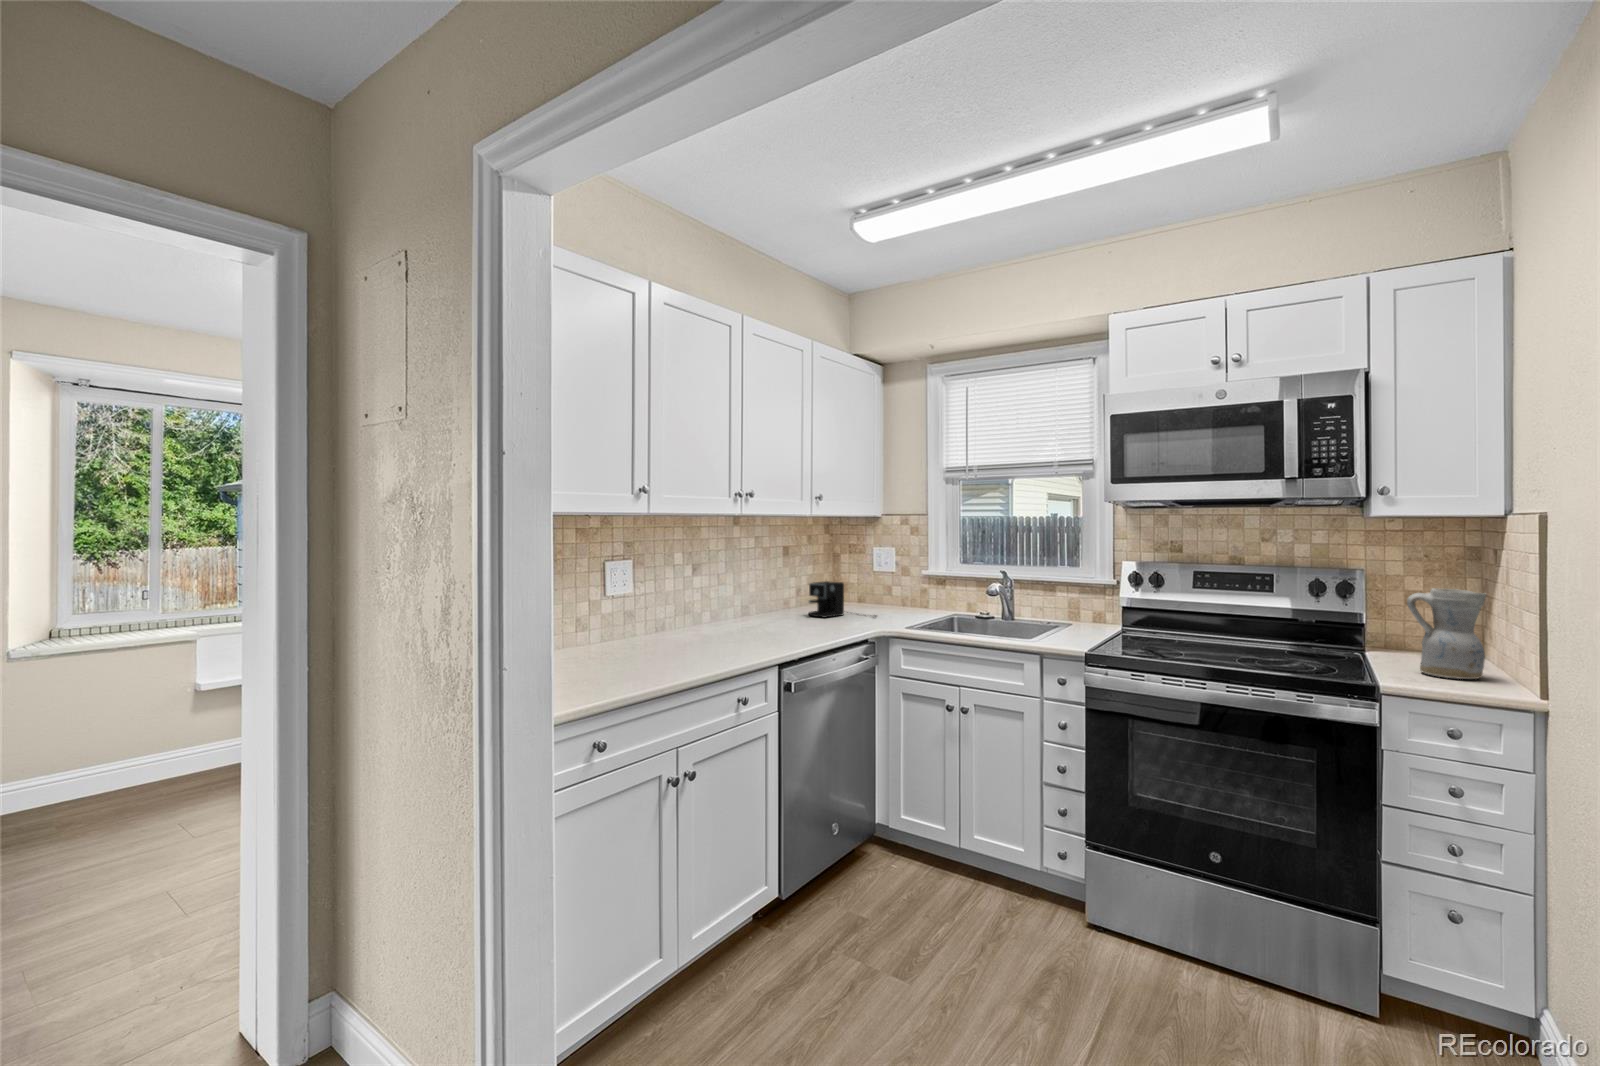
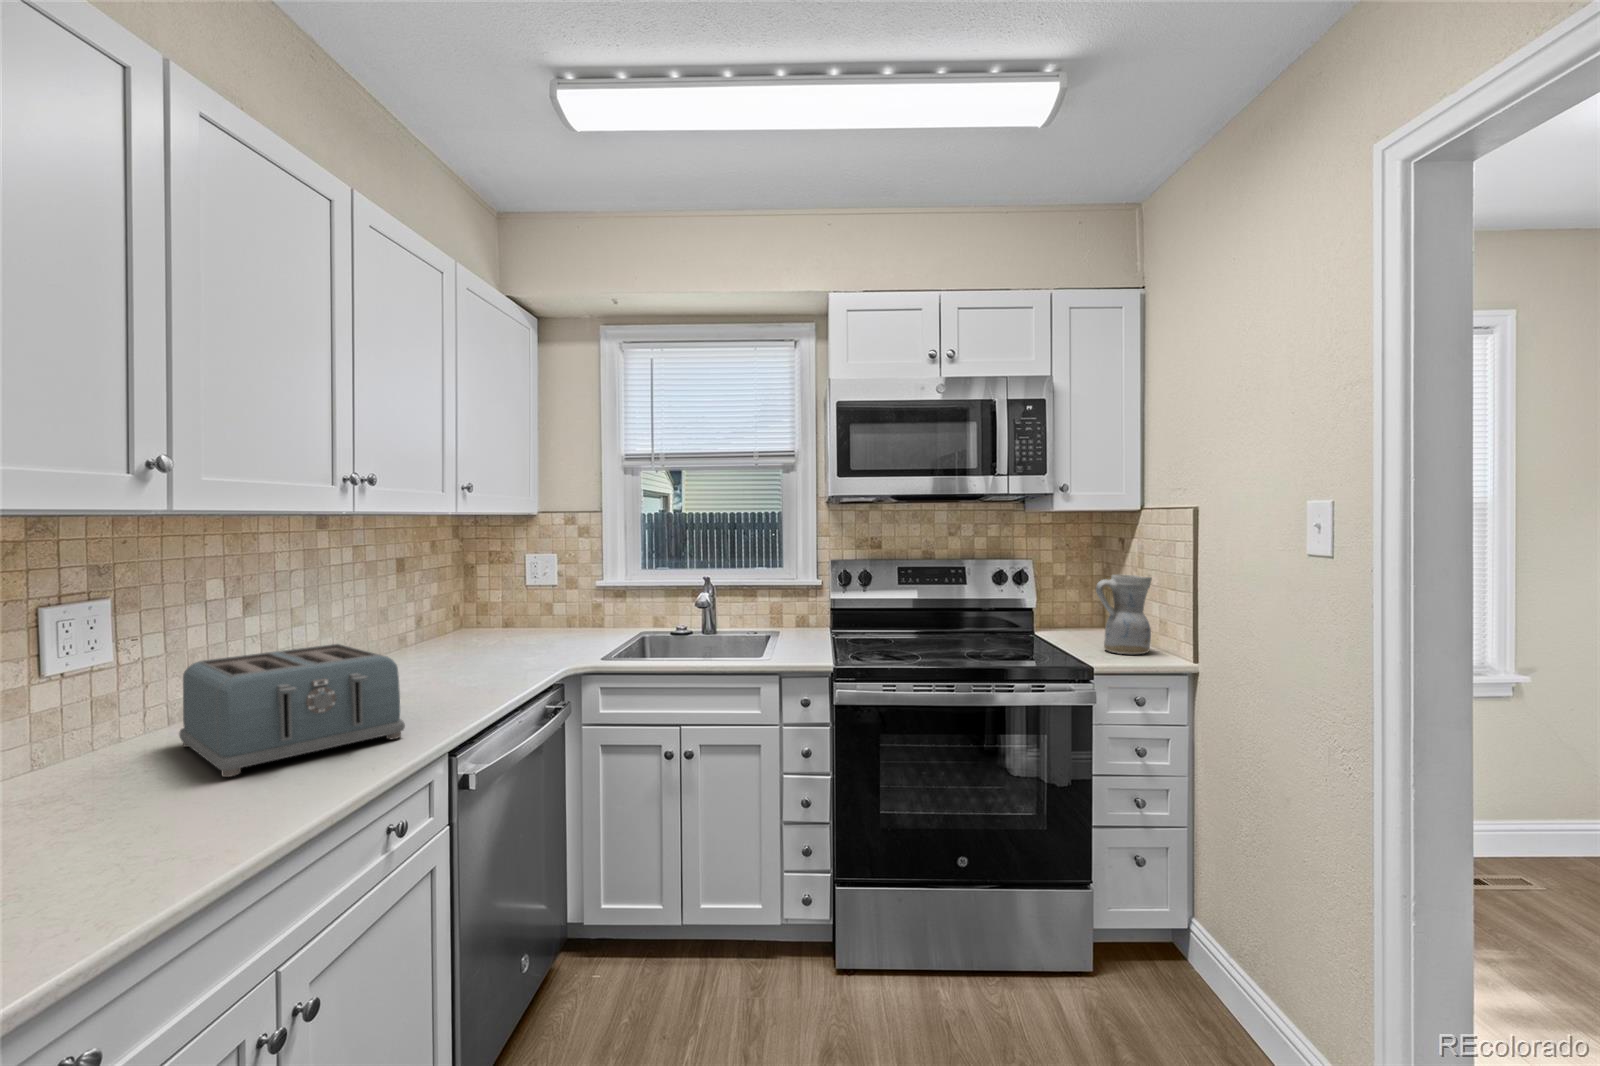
coffee maker: present [809,581,876,618] -> none [444,604,546,656]
toaster: none [654,595,756,656] -> present [179,644,405,777]

